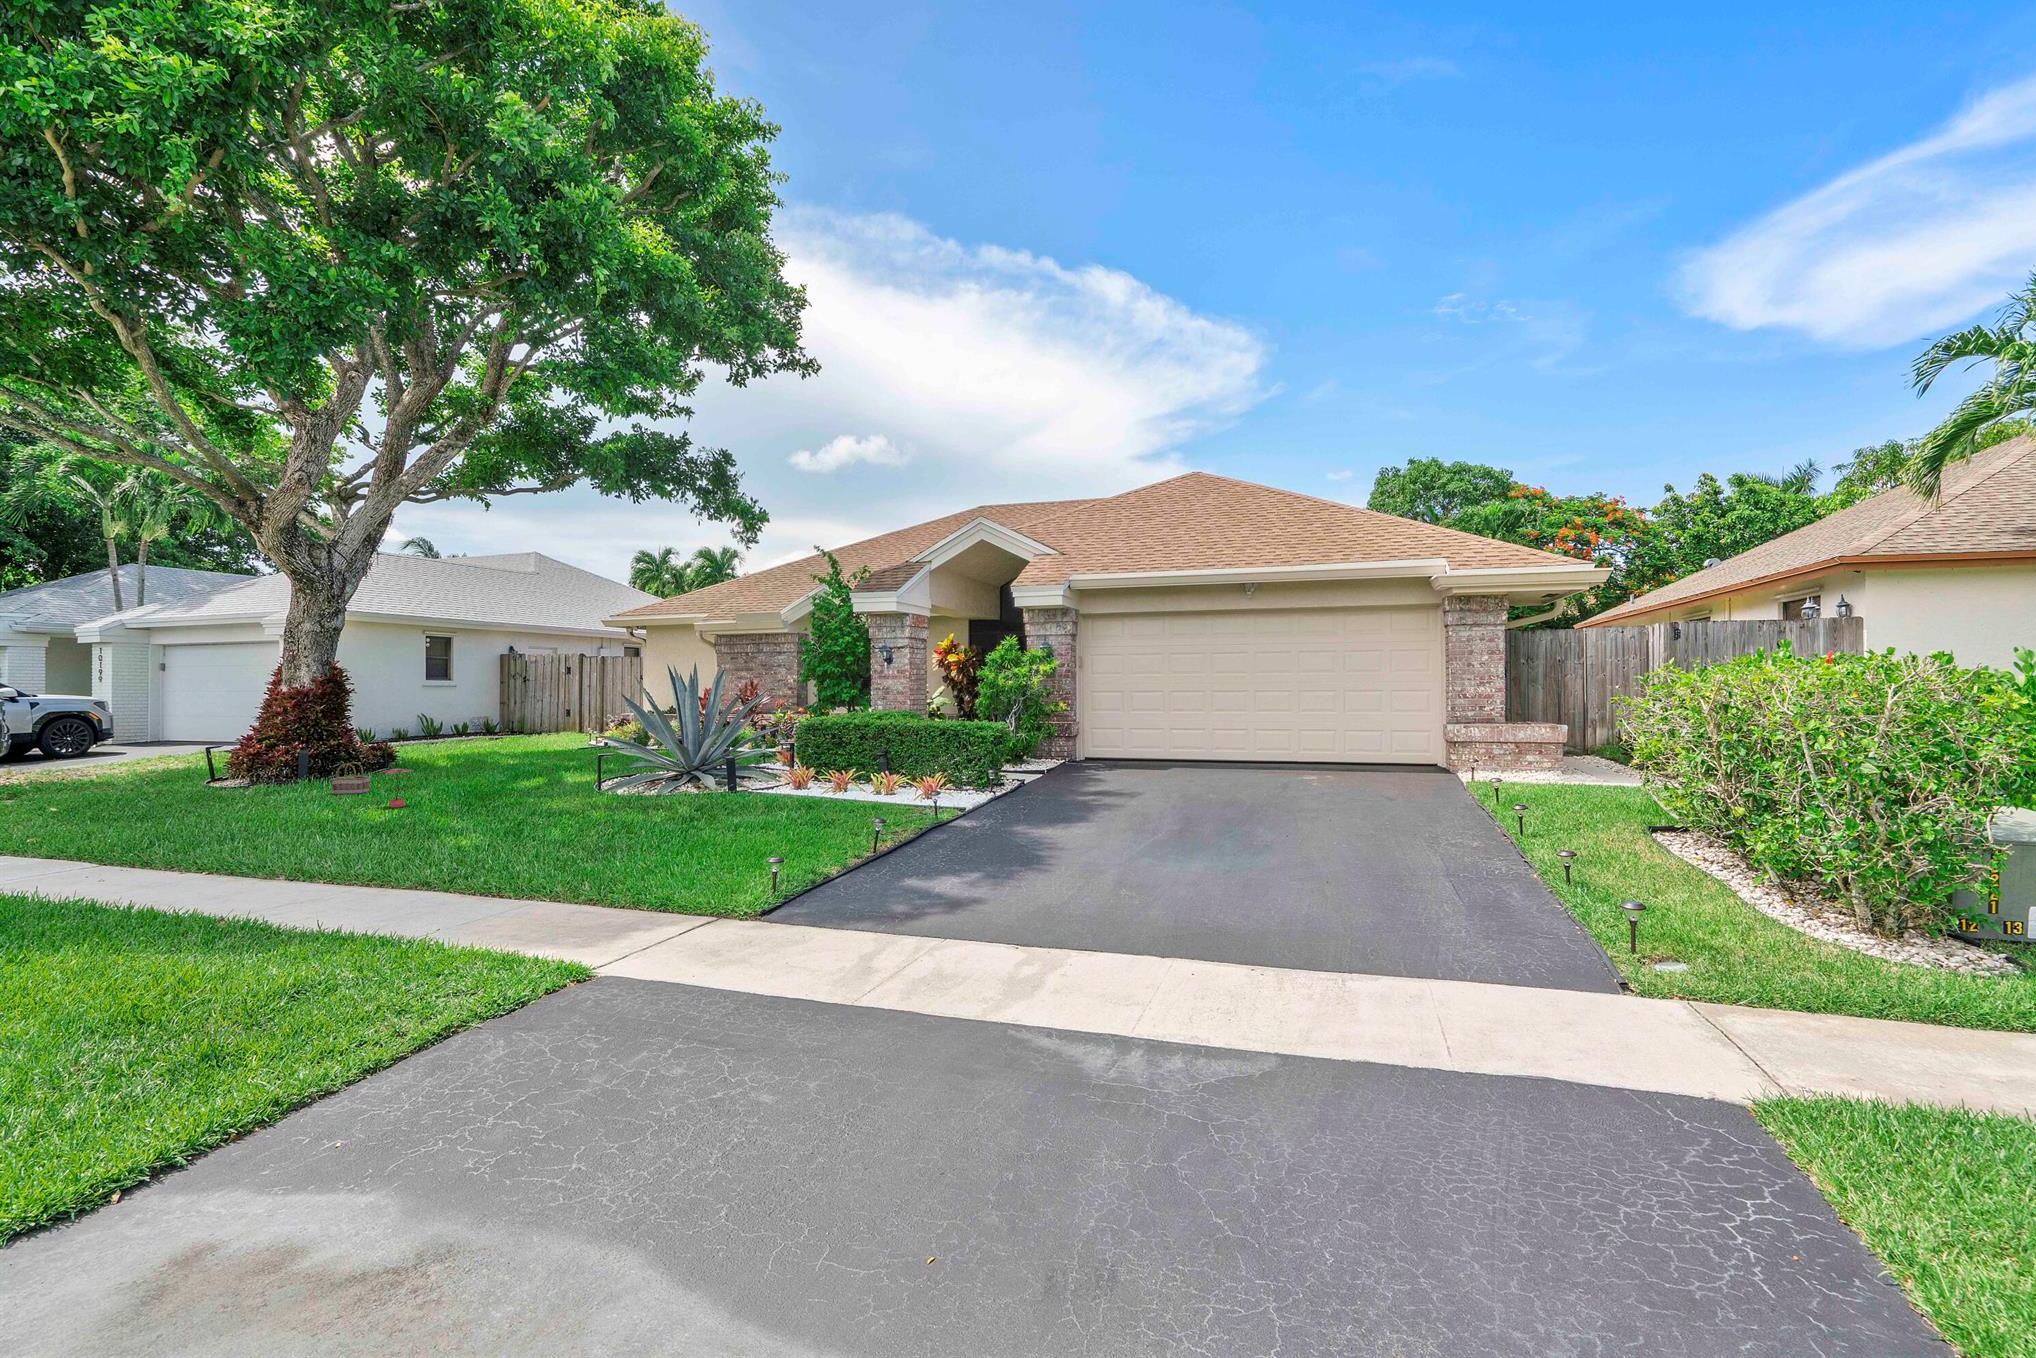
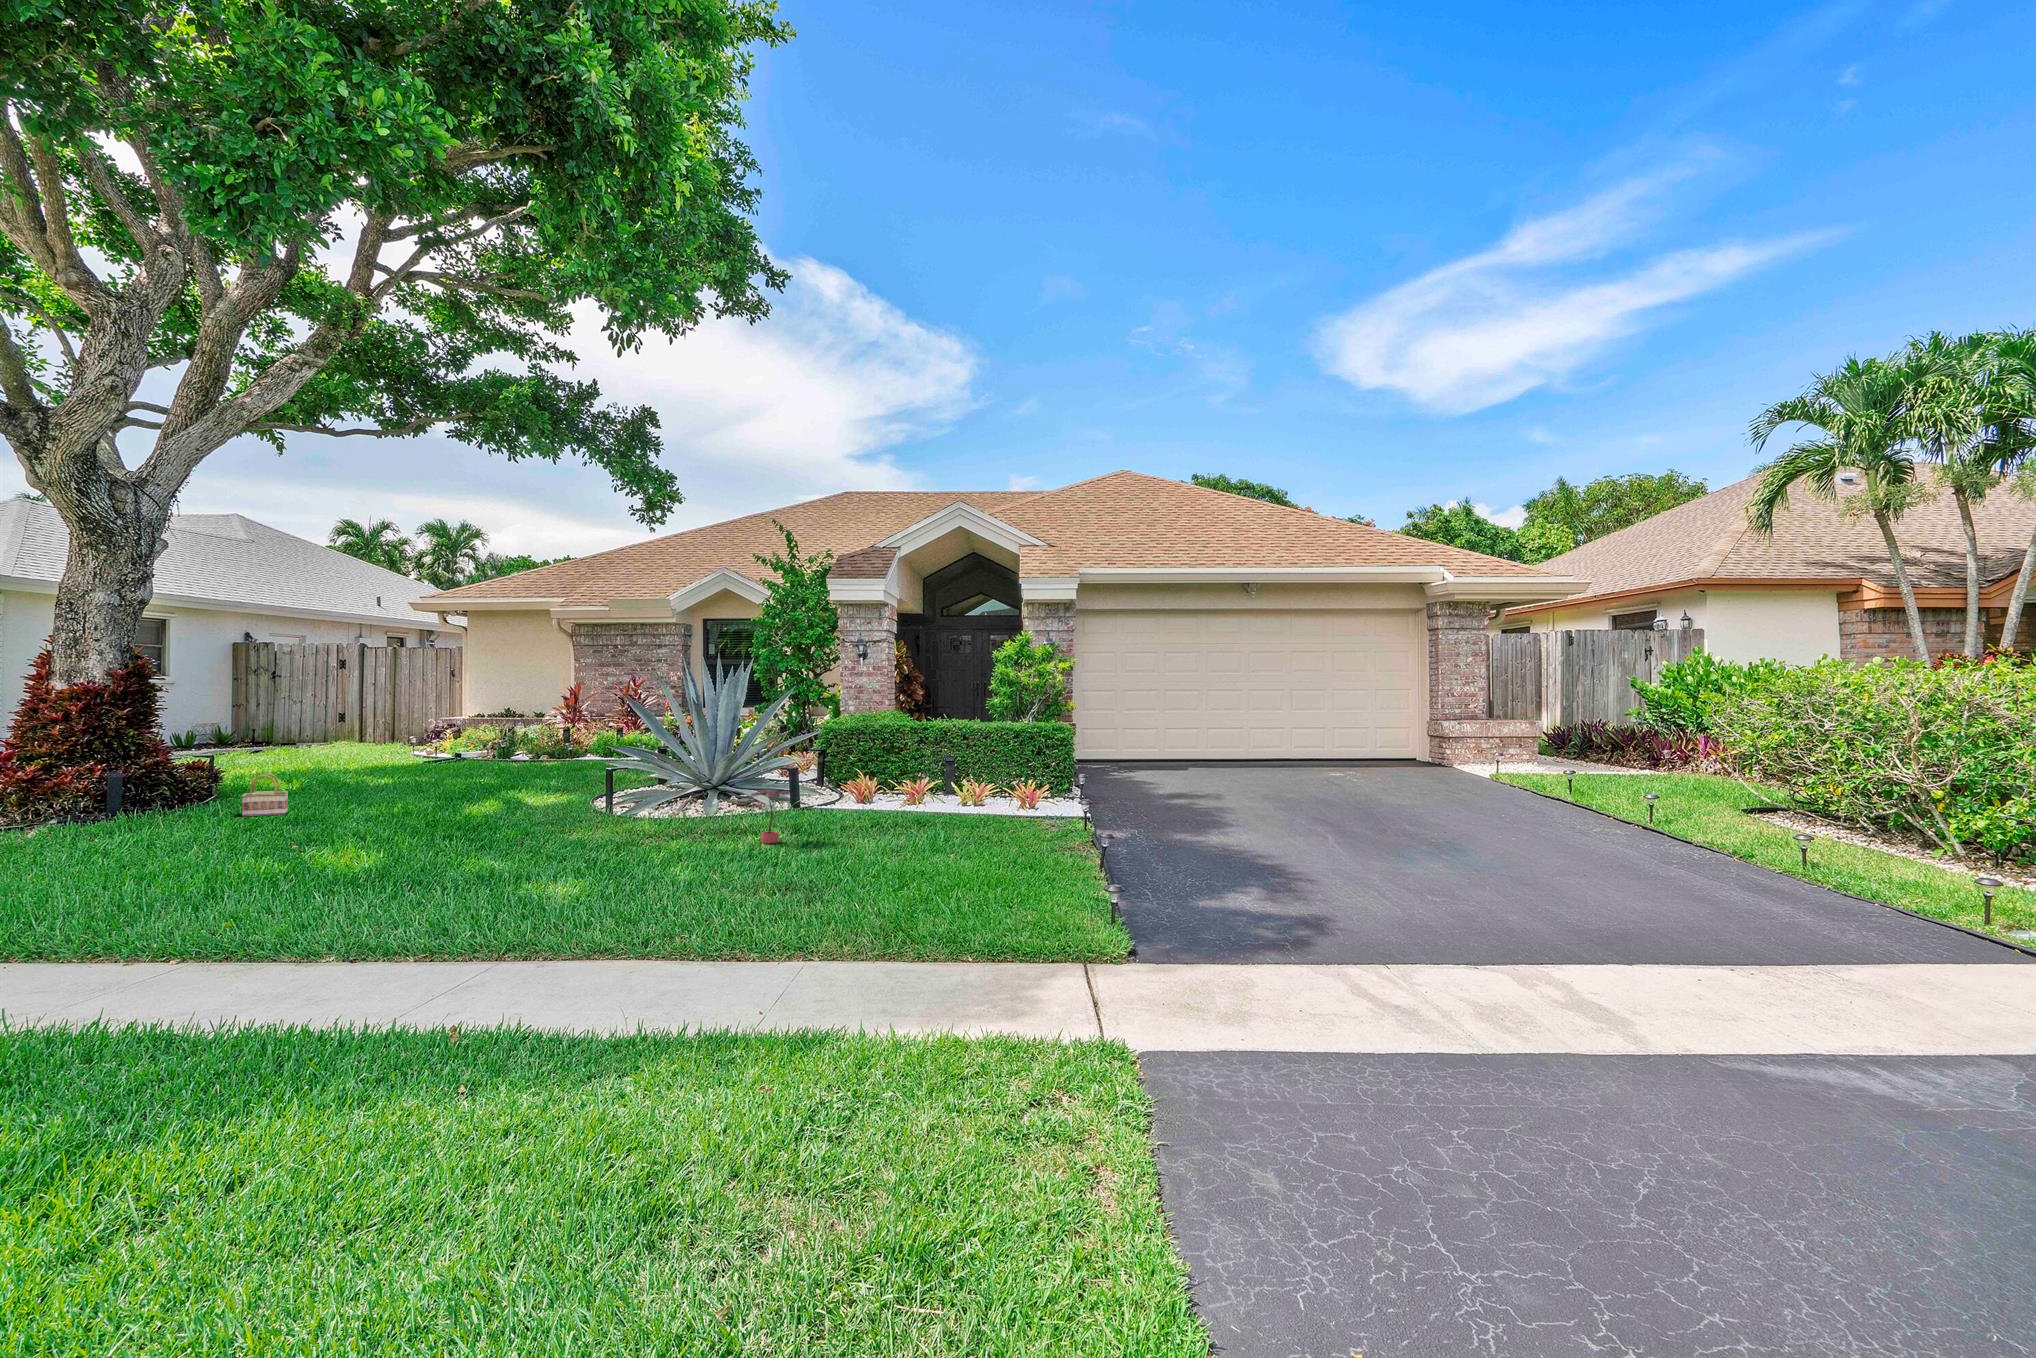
potted plant: present [379,769,413,808] -> present [749,790,790,844]

